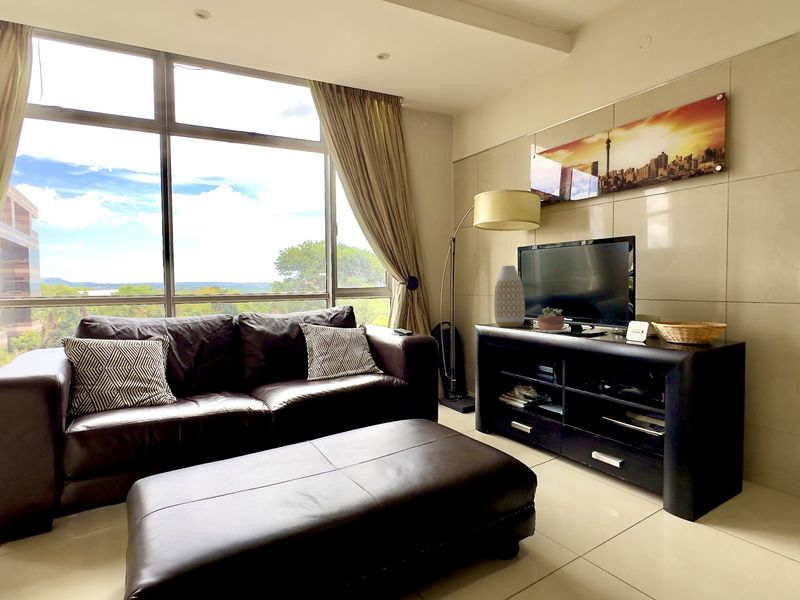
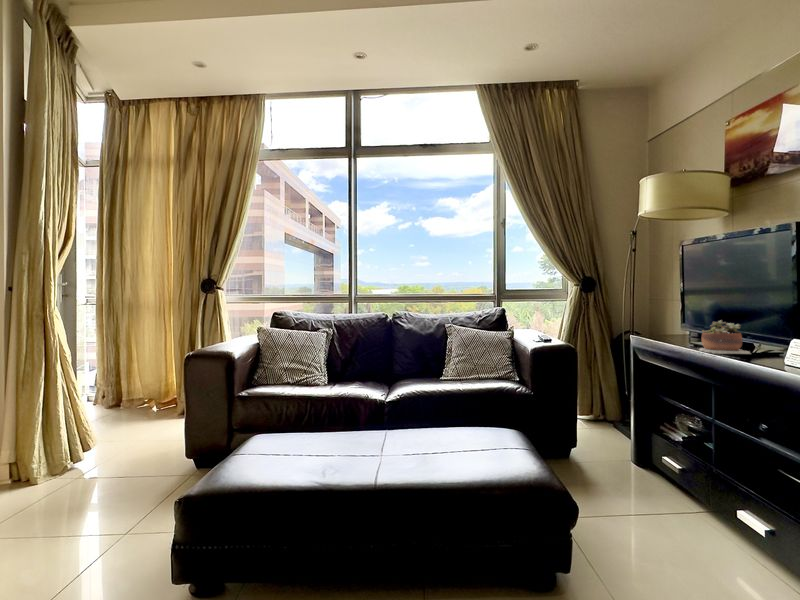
vase: present [494,266,525,327] -> none [659,266,702,343]

